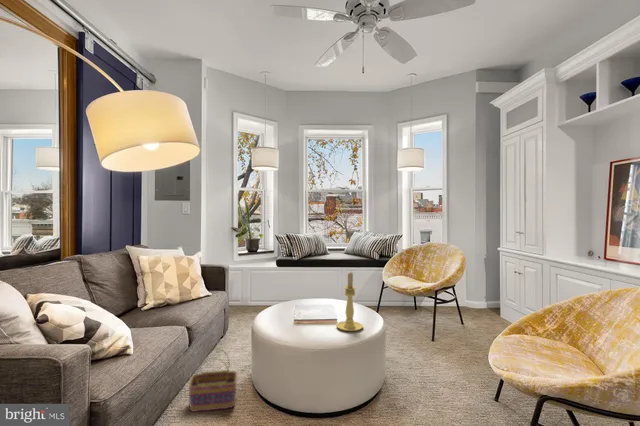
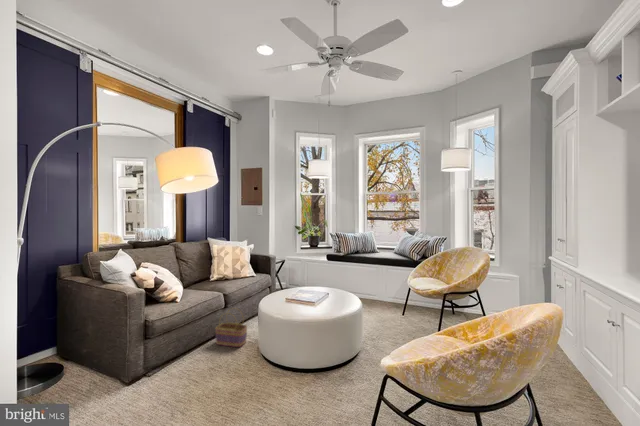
candle holder: present [336,272,363,331] -> none [309,265,329,309]

